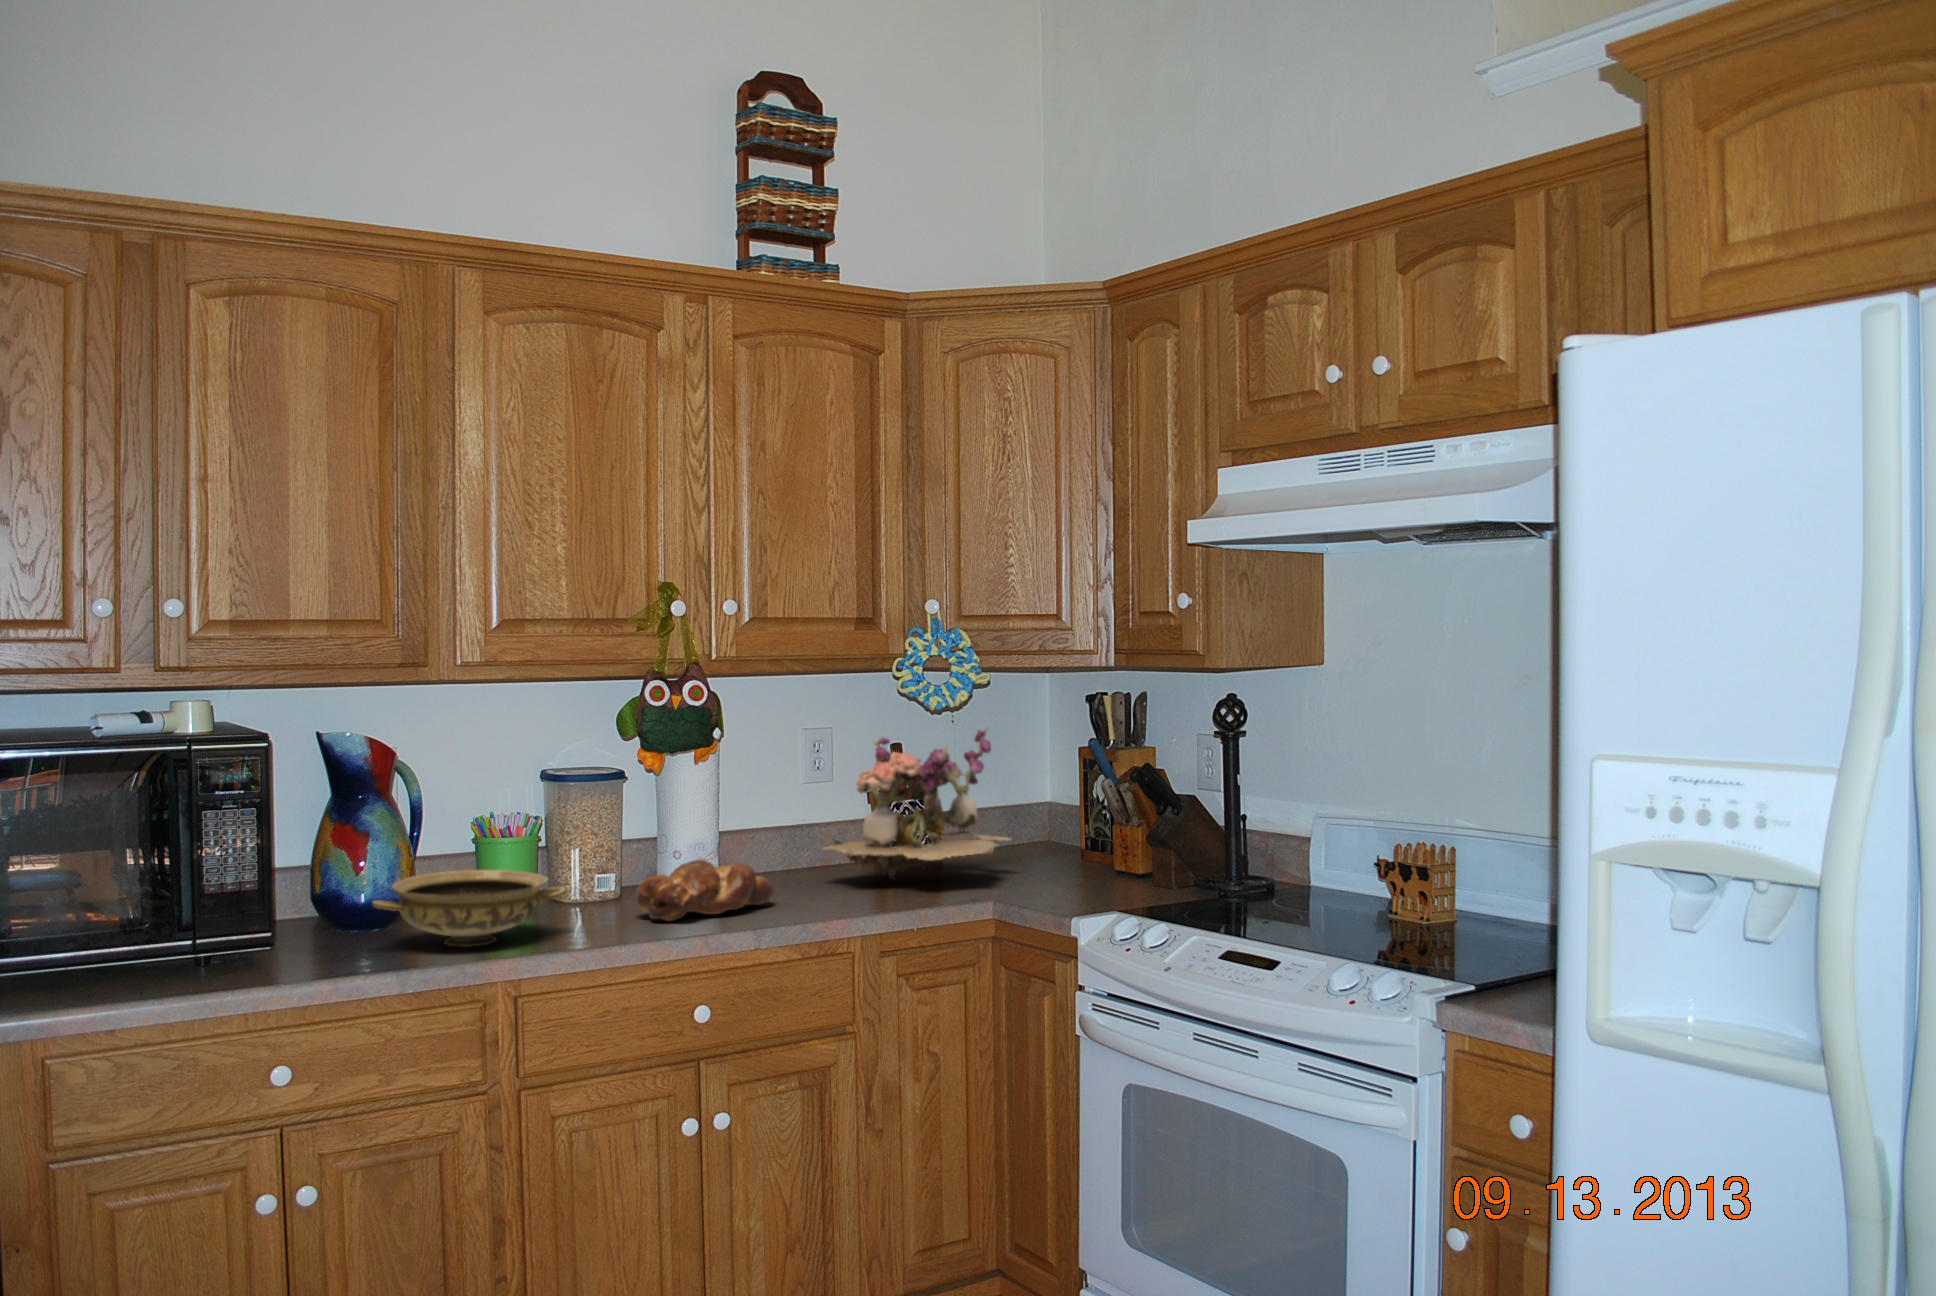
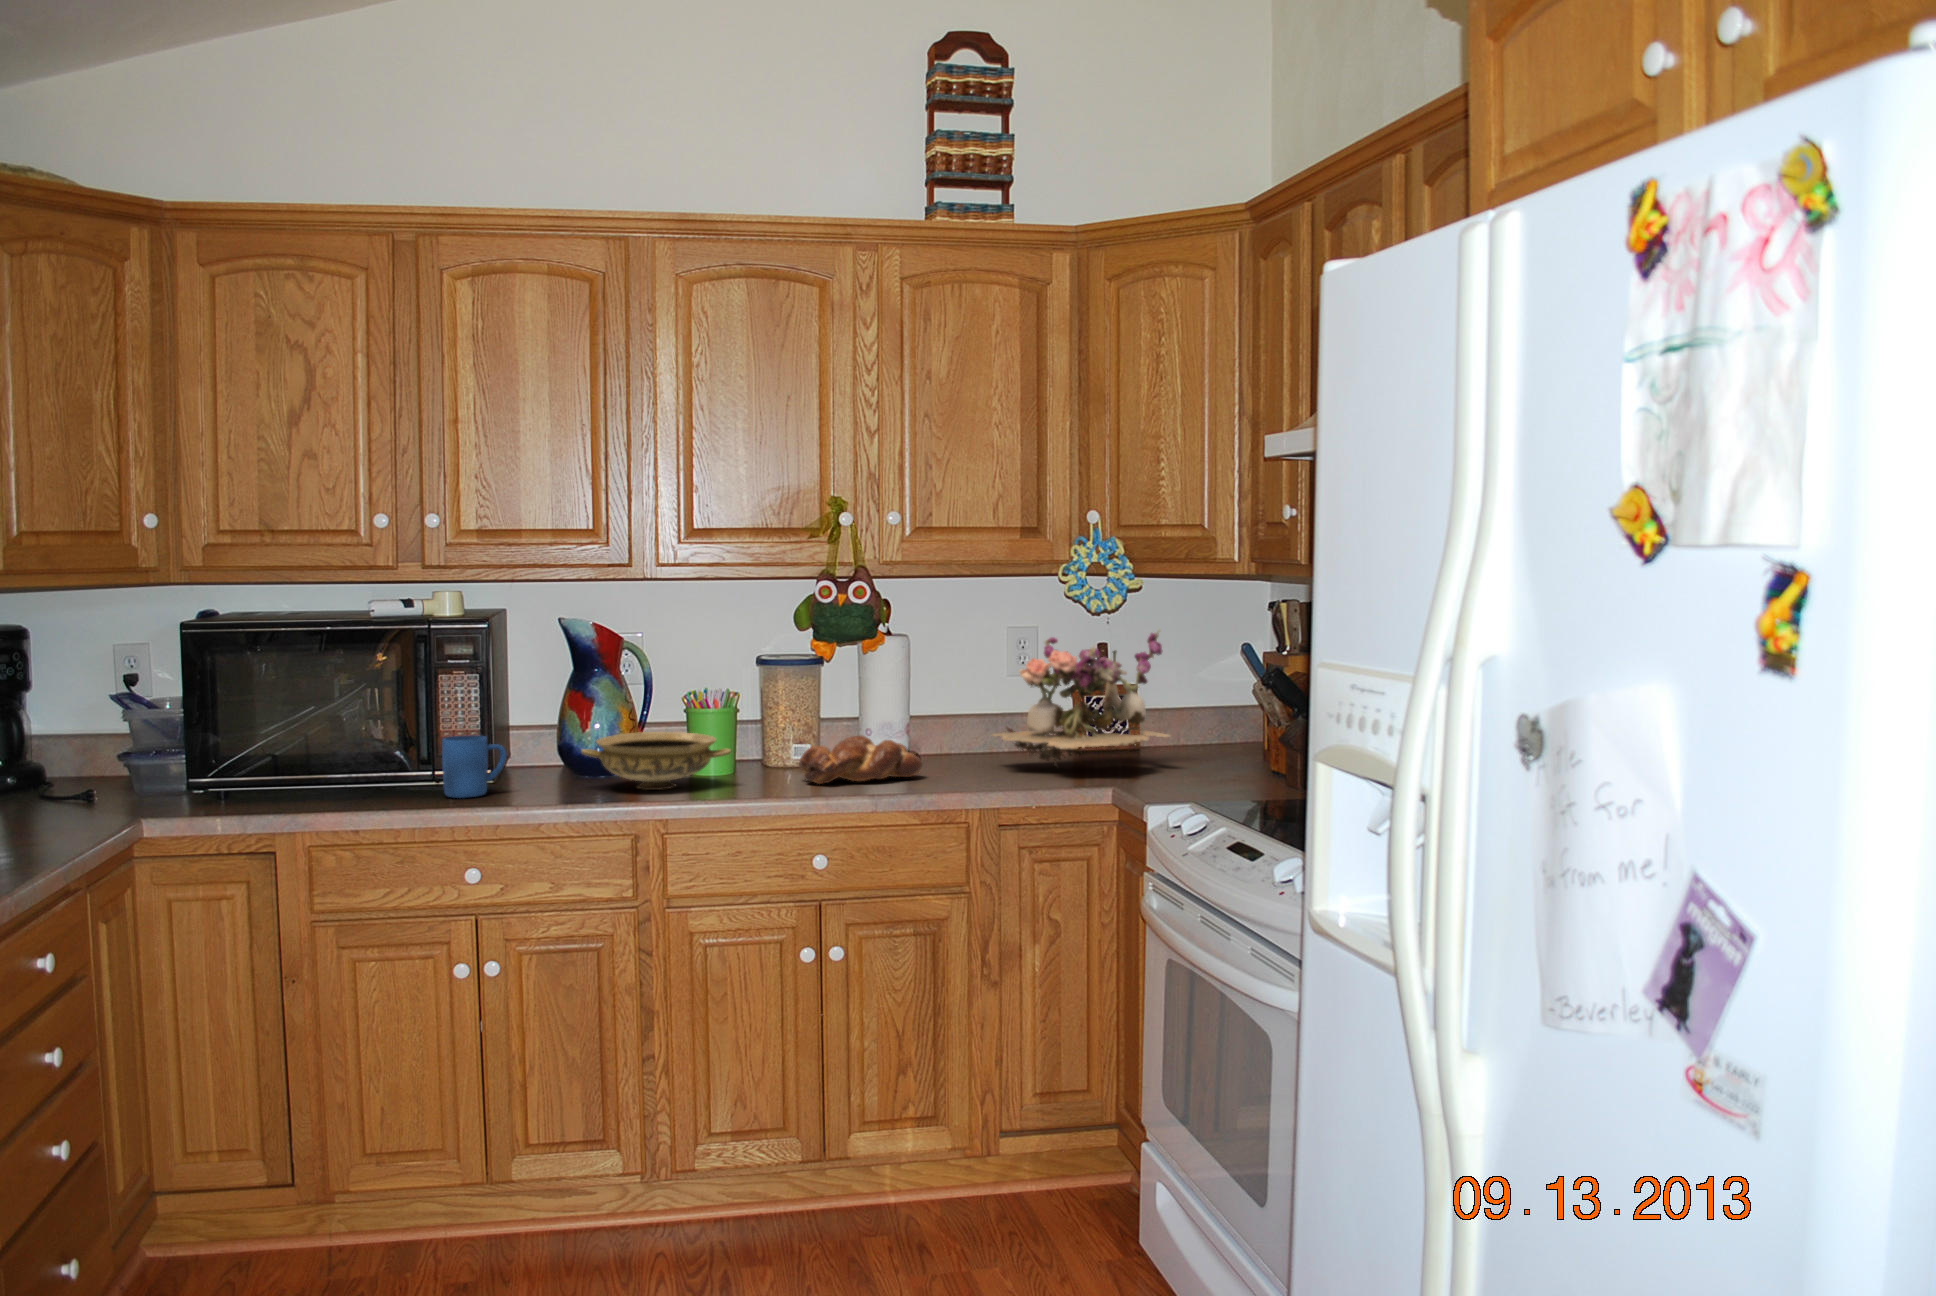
mug: none [186,894,274,981] -> present [442,736,507,798]

